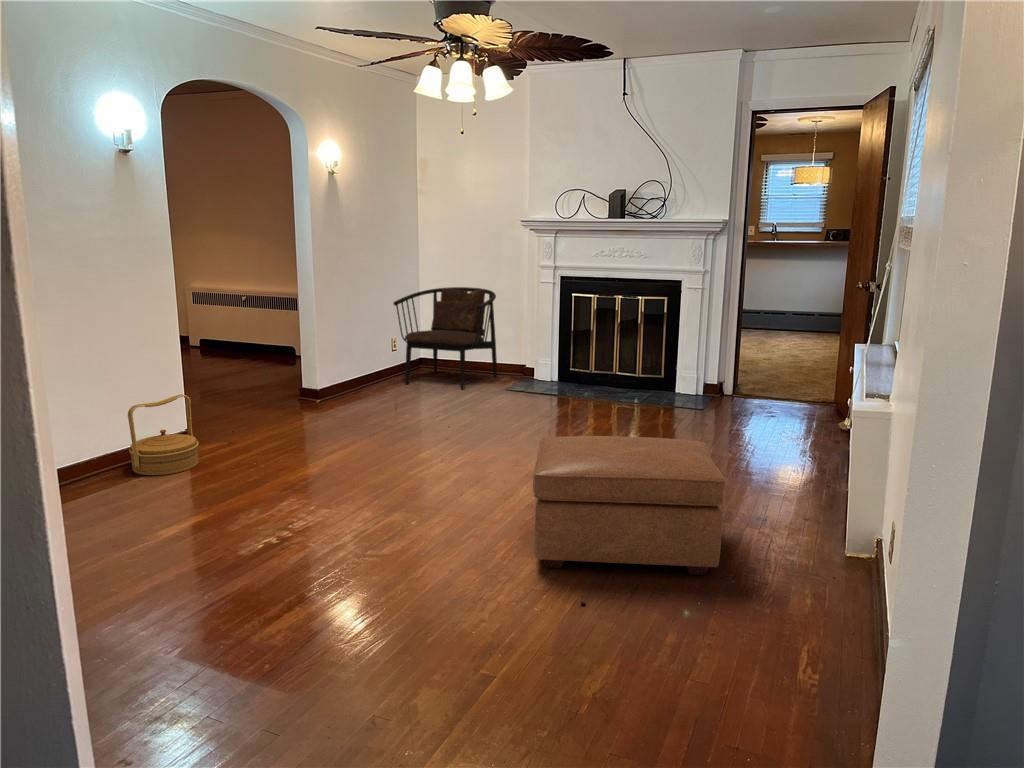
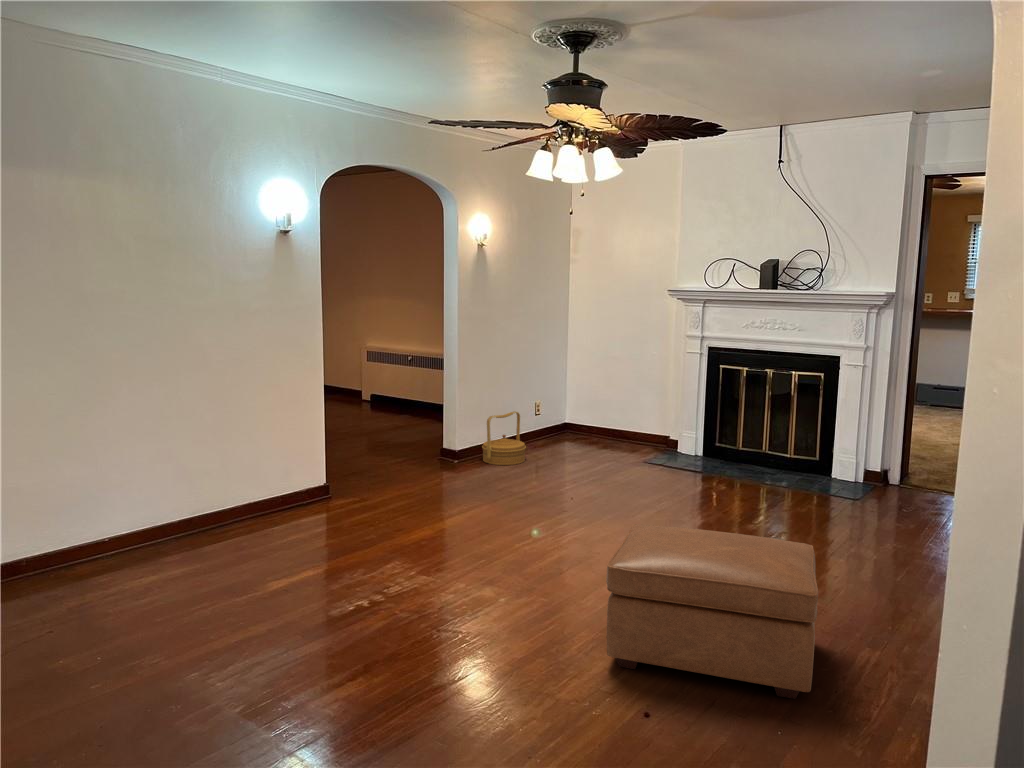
armchair: present [394,287,497,389] -> none [538,355,640,459]
woven basket: present [128,394,199,475] -> present [482,411,526,465]

